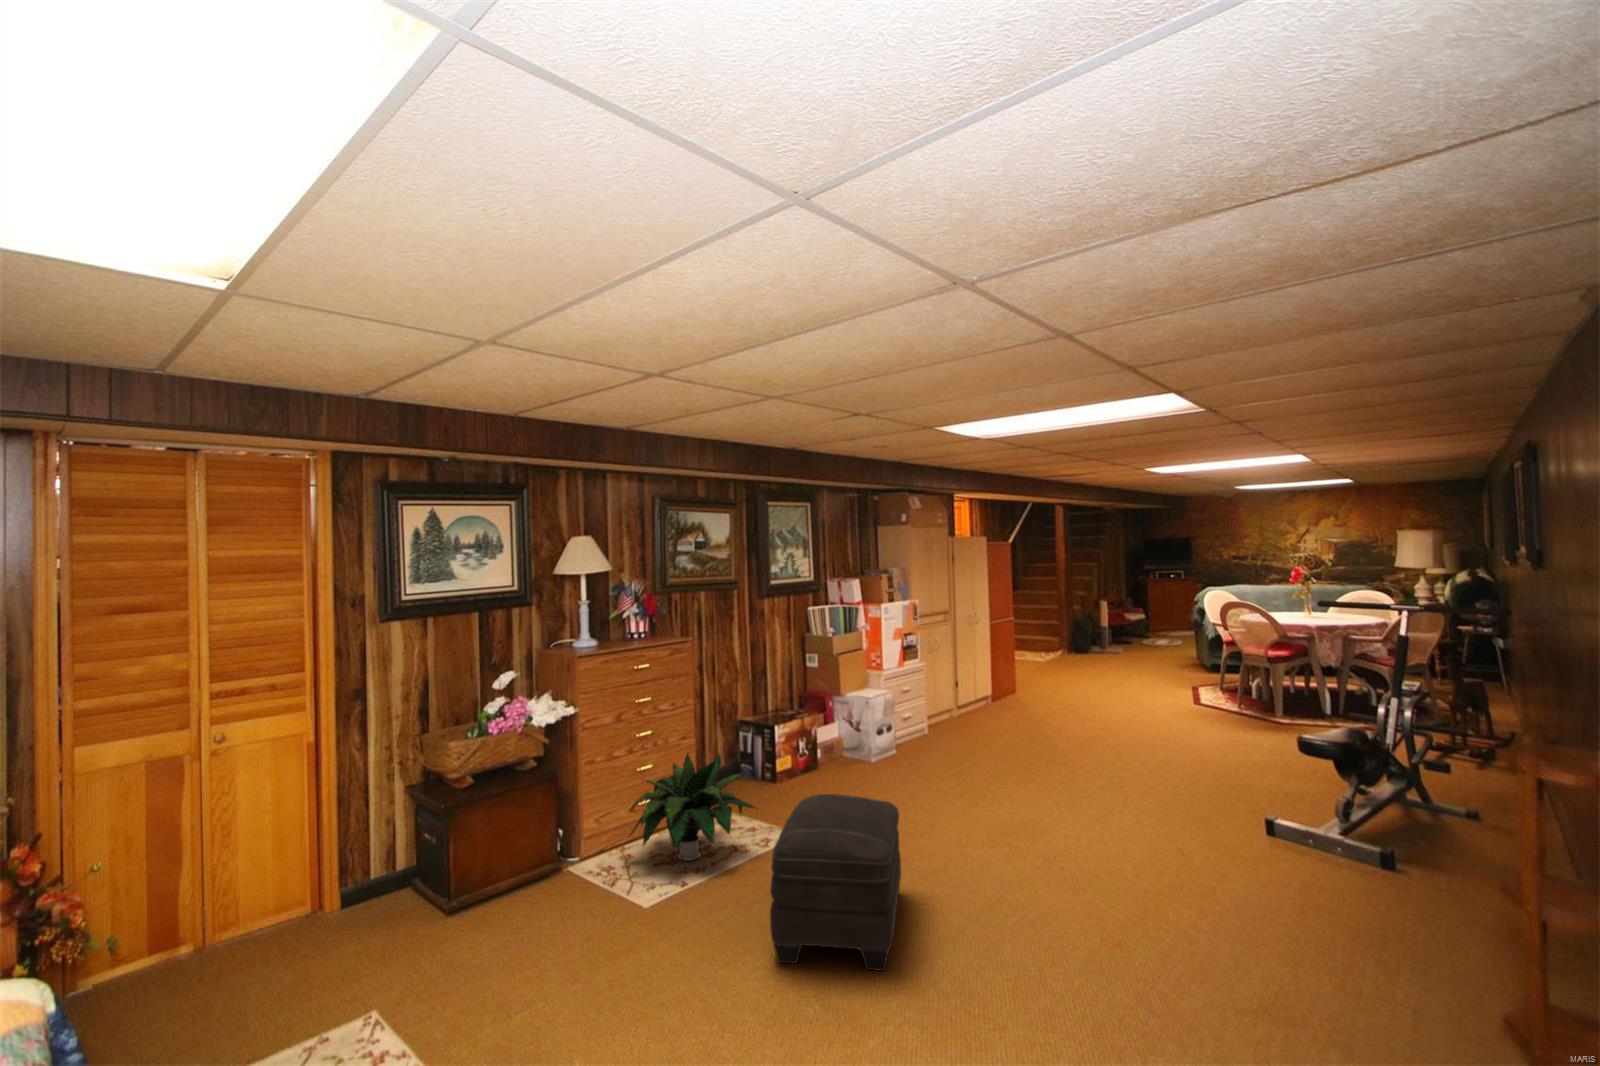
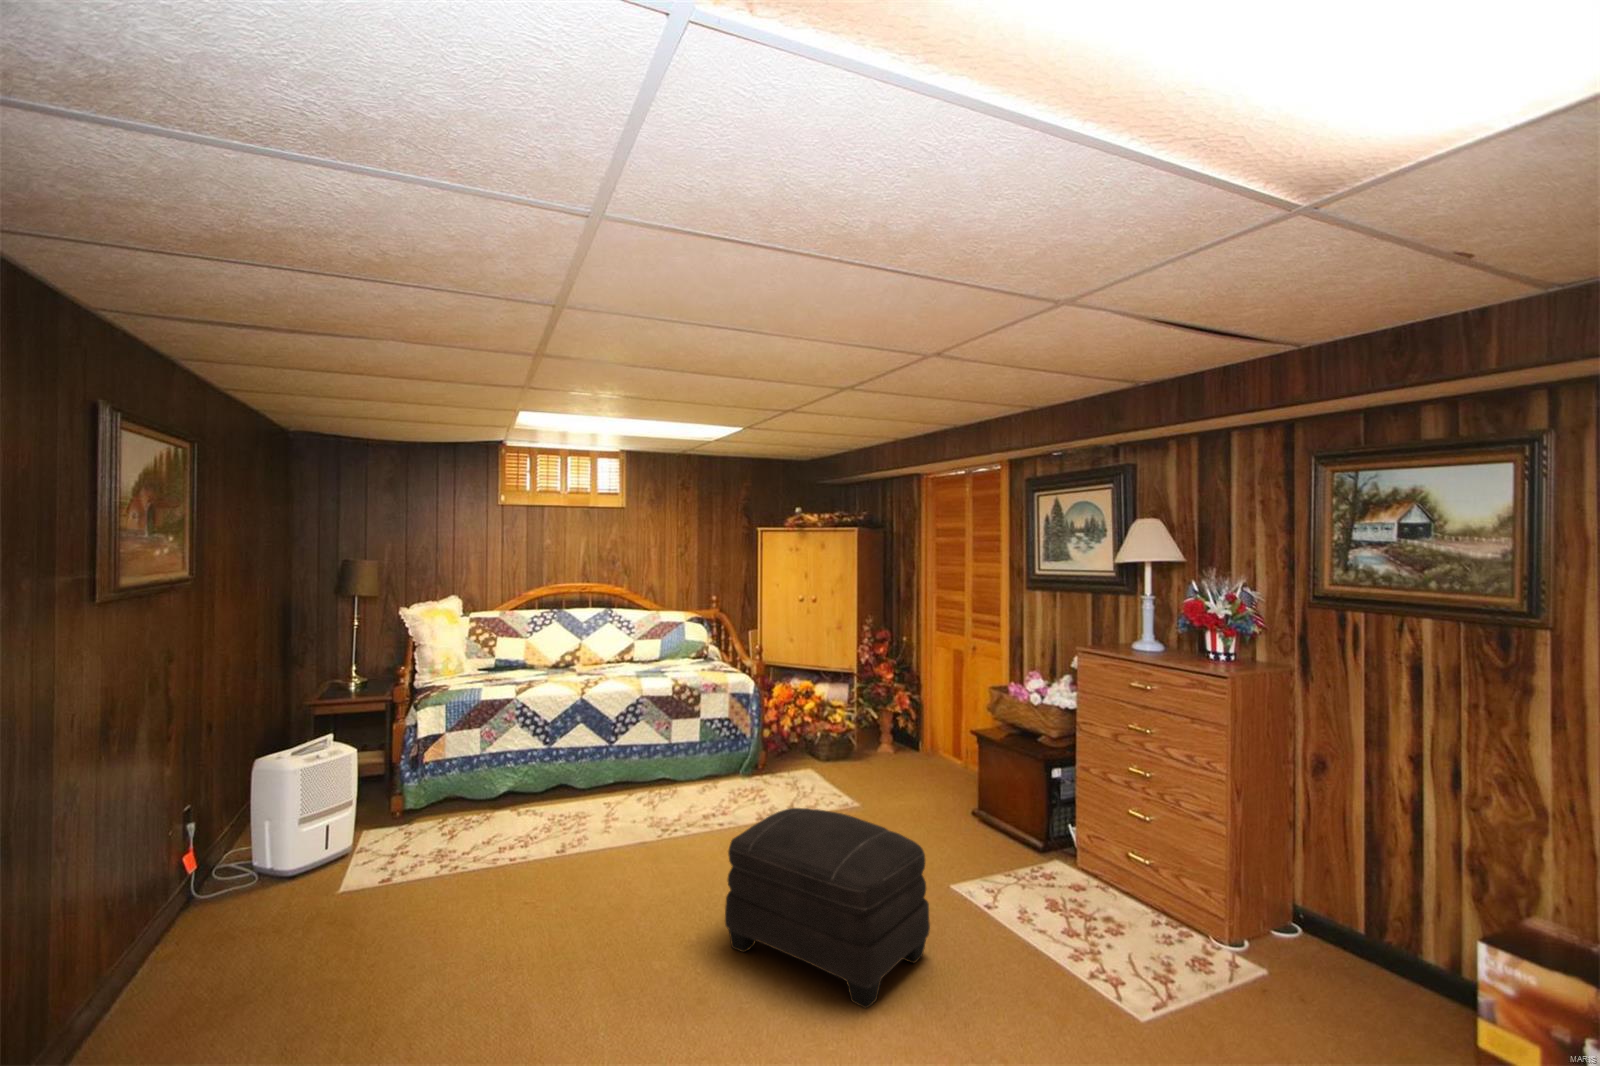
potted plant: present [630,753,756,861] -> none [985,785,1144,915]

